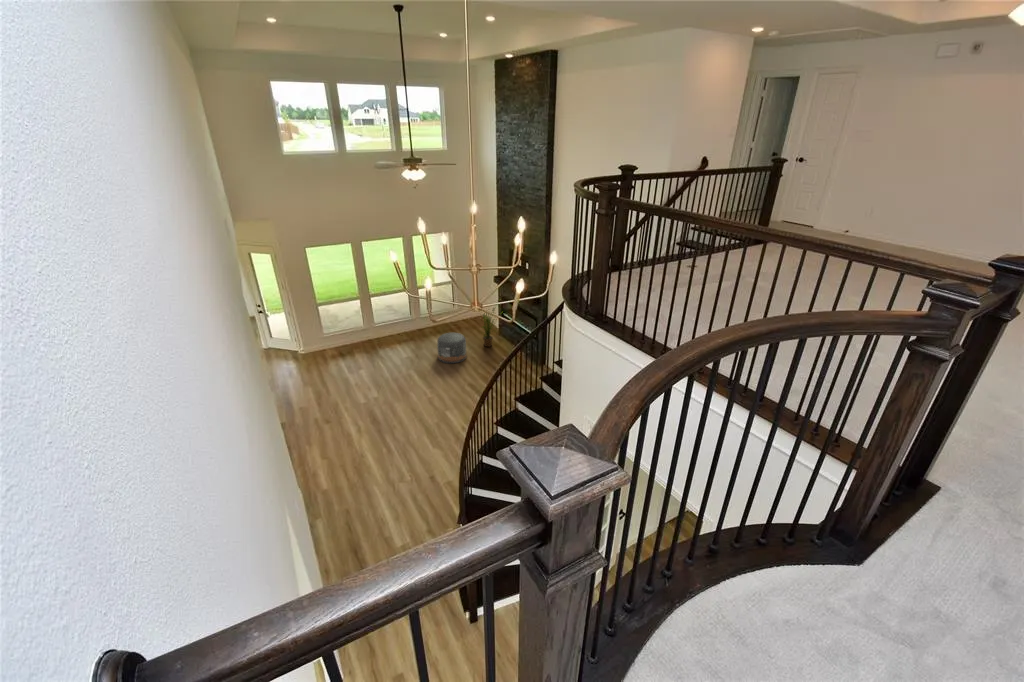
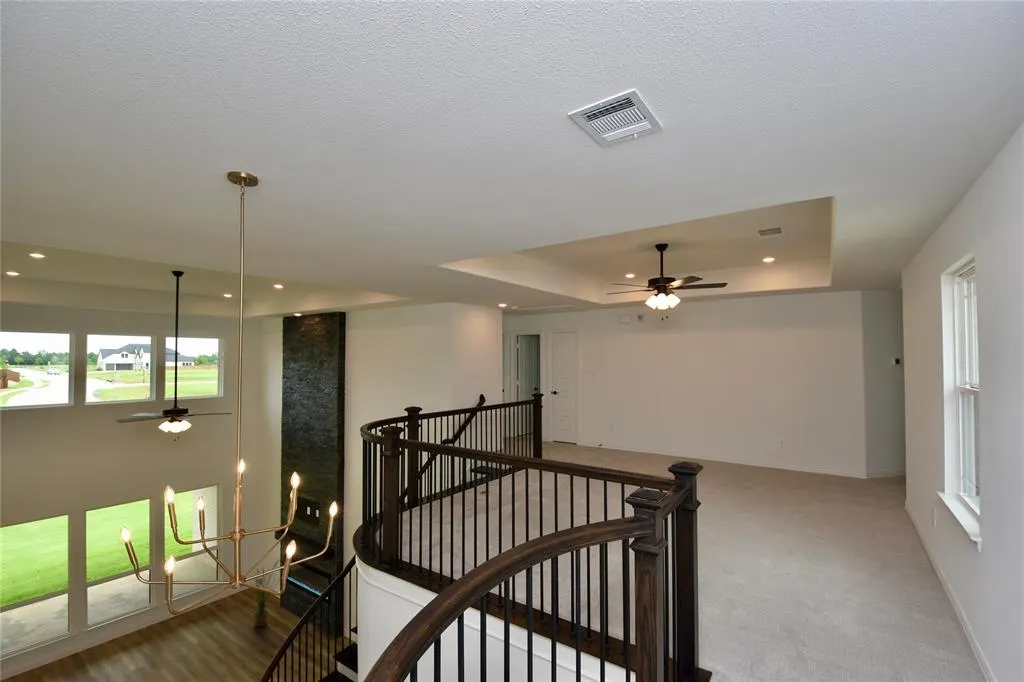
pouf: present [437,333,467,363] -> none [184,615,230,664]

